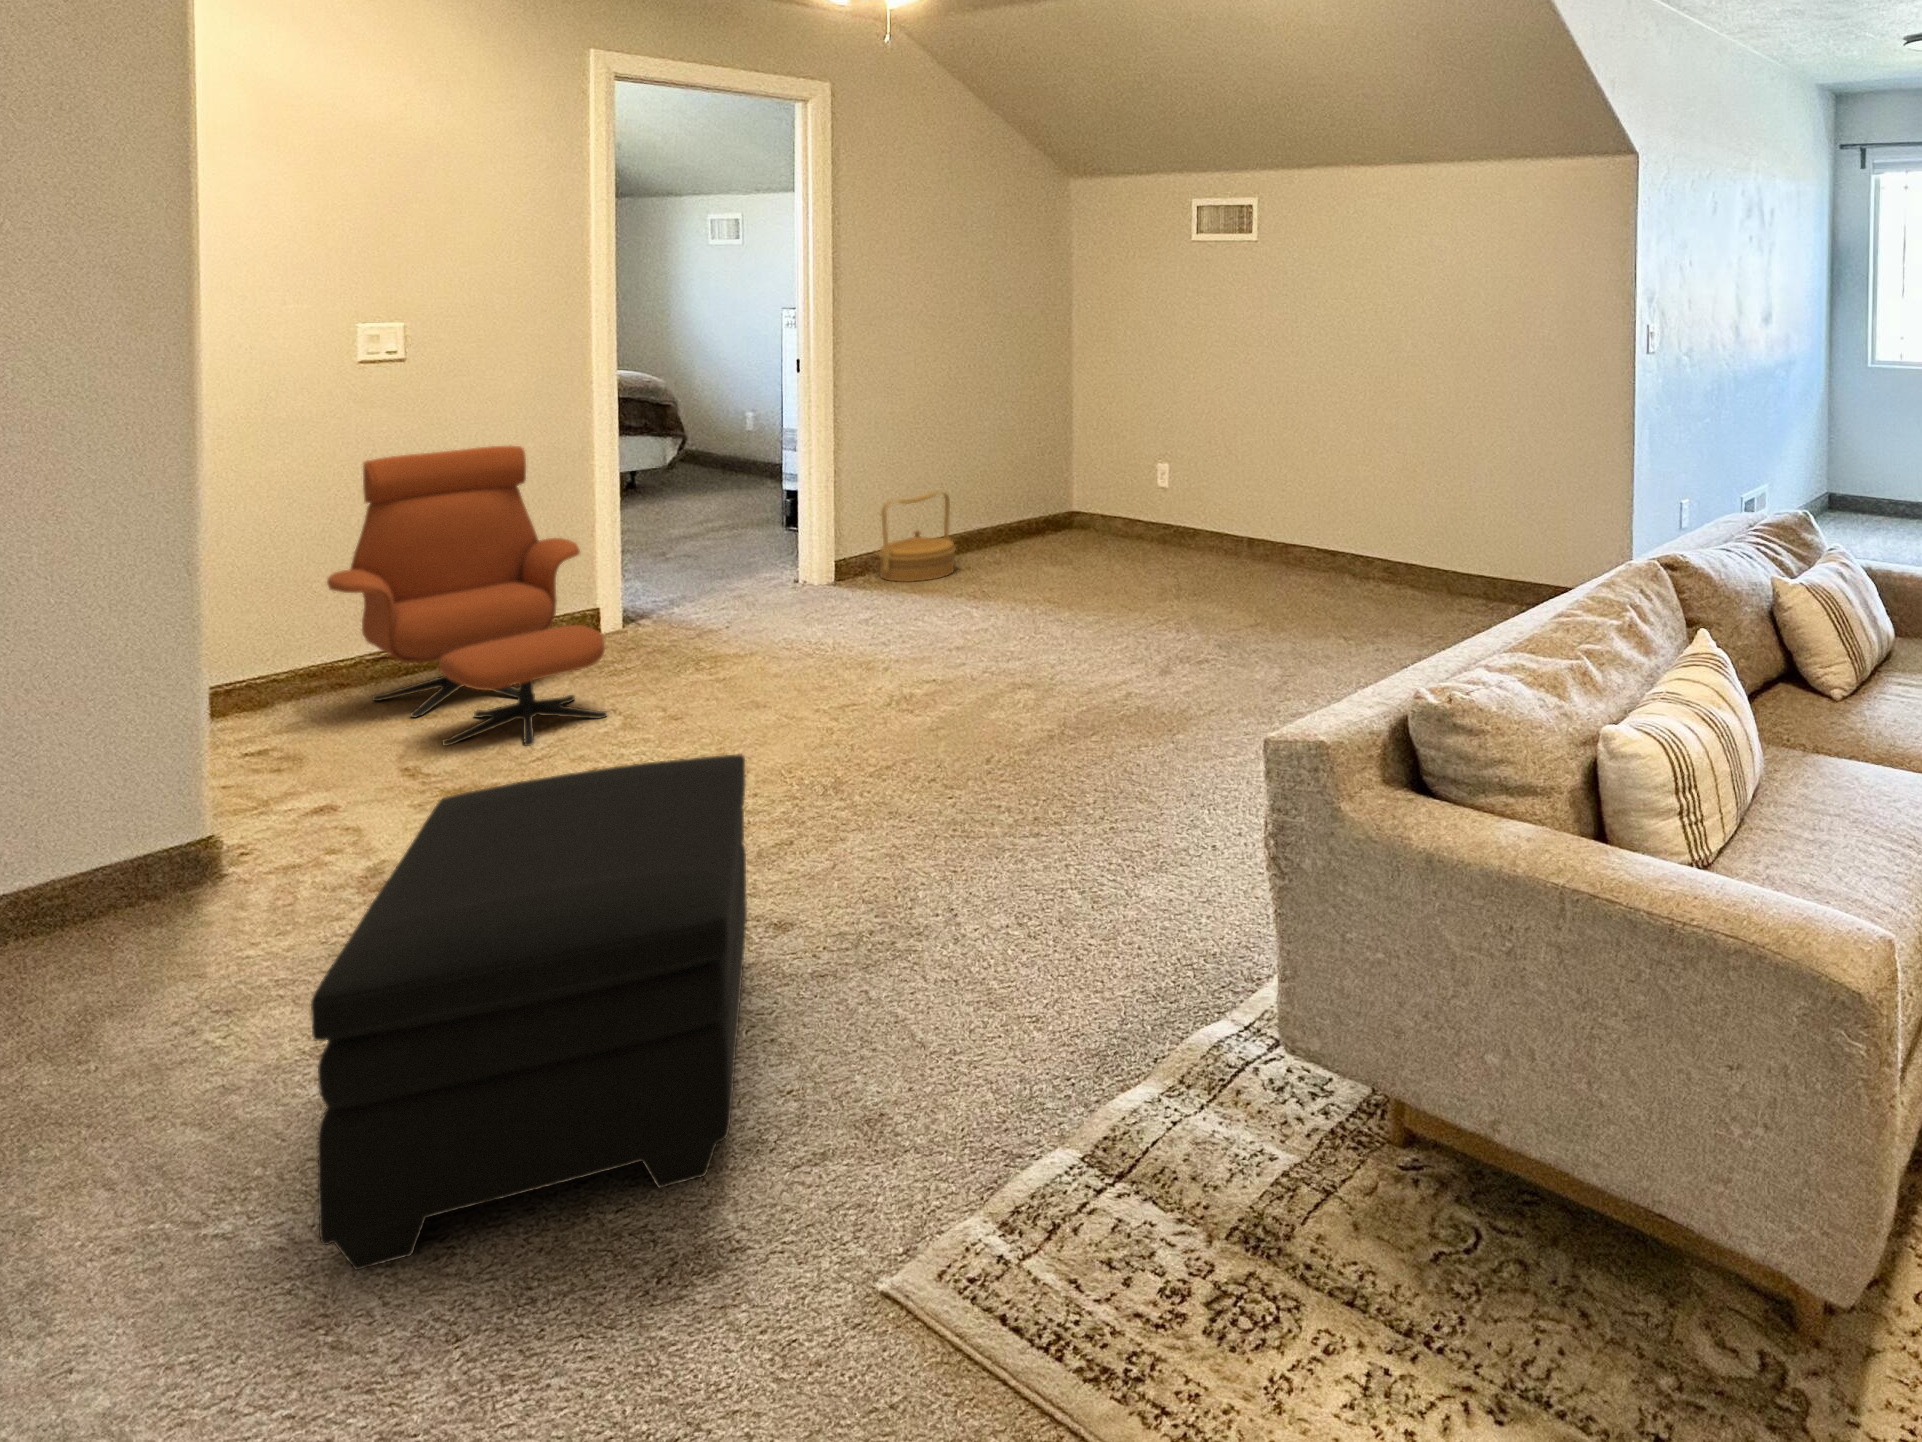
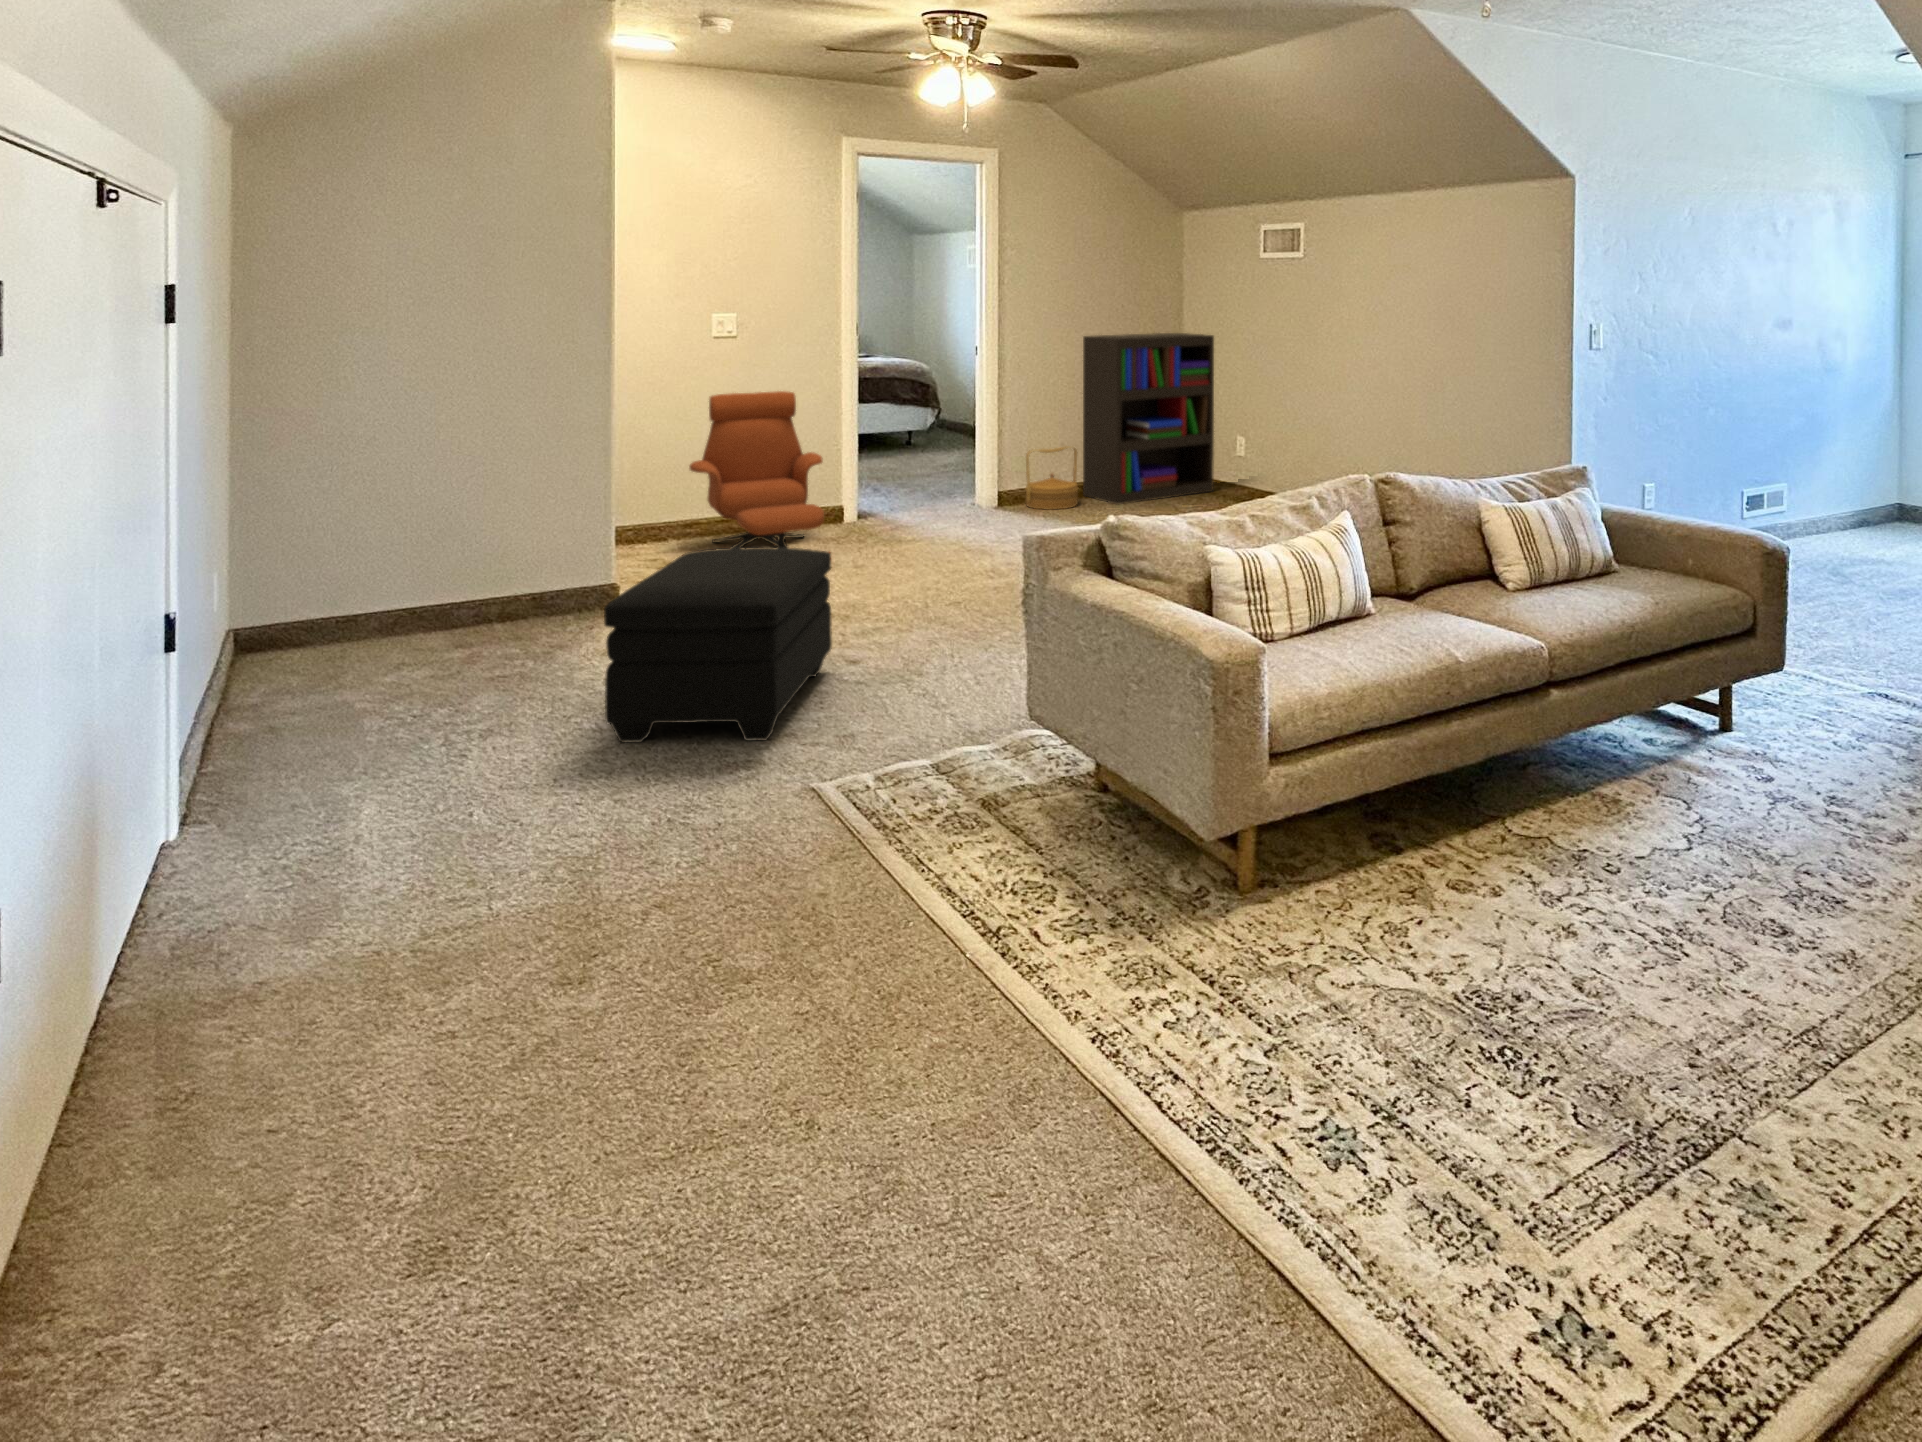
bookshelf: none [950,334,1121,565] -> present [1083,333,1214,504]

